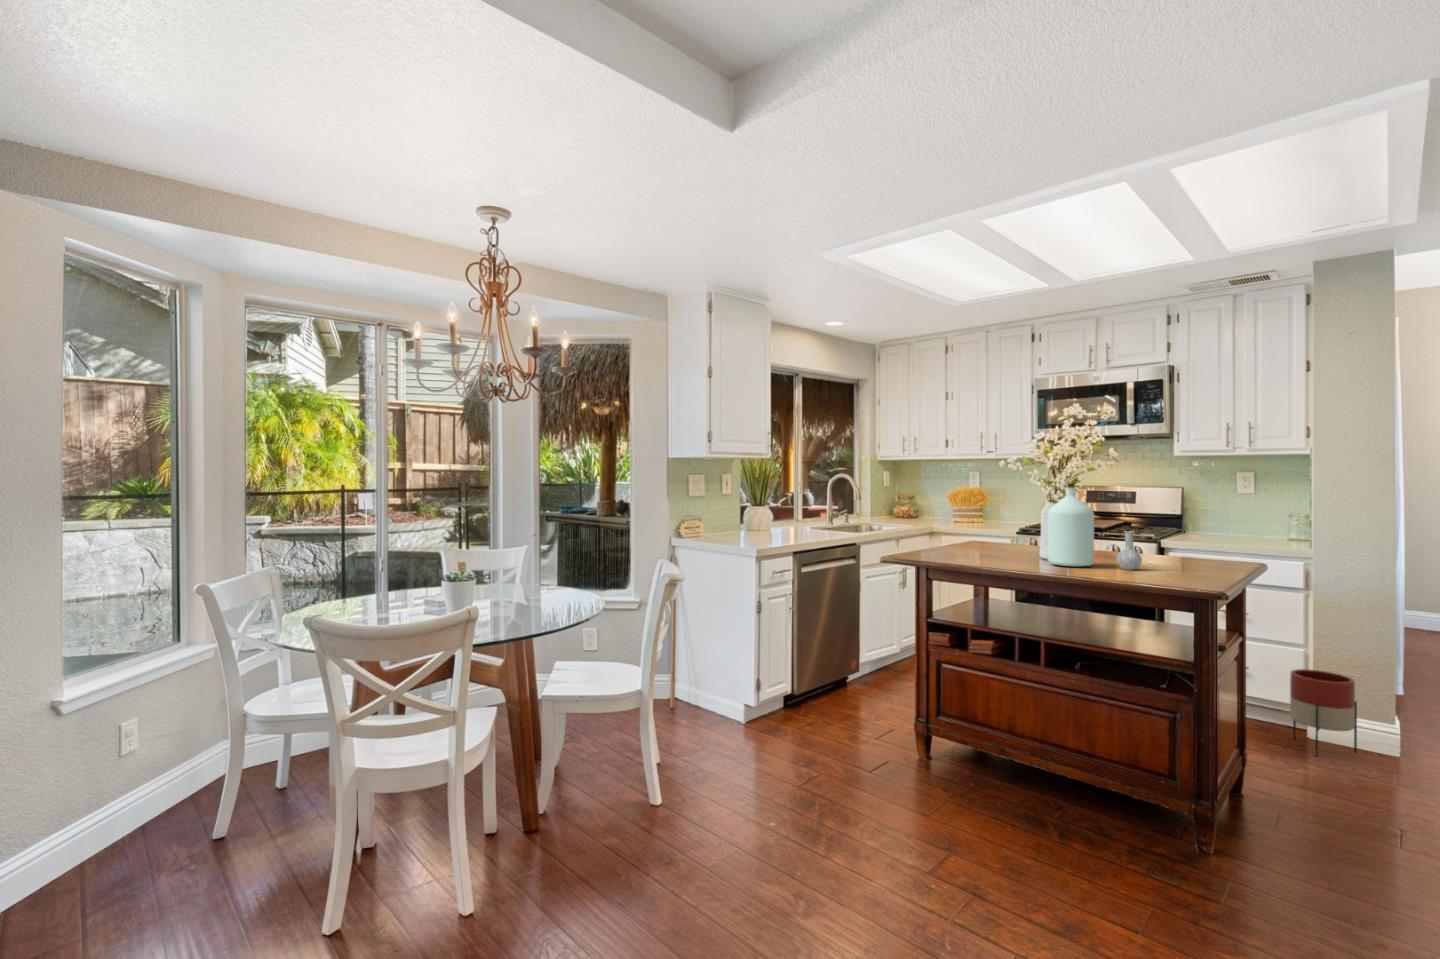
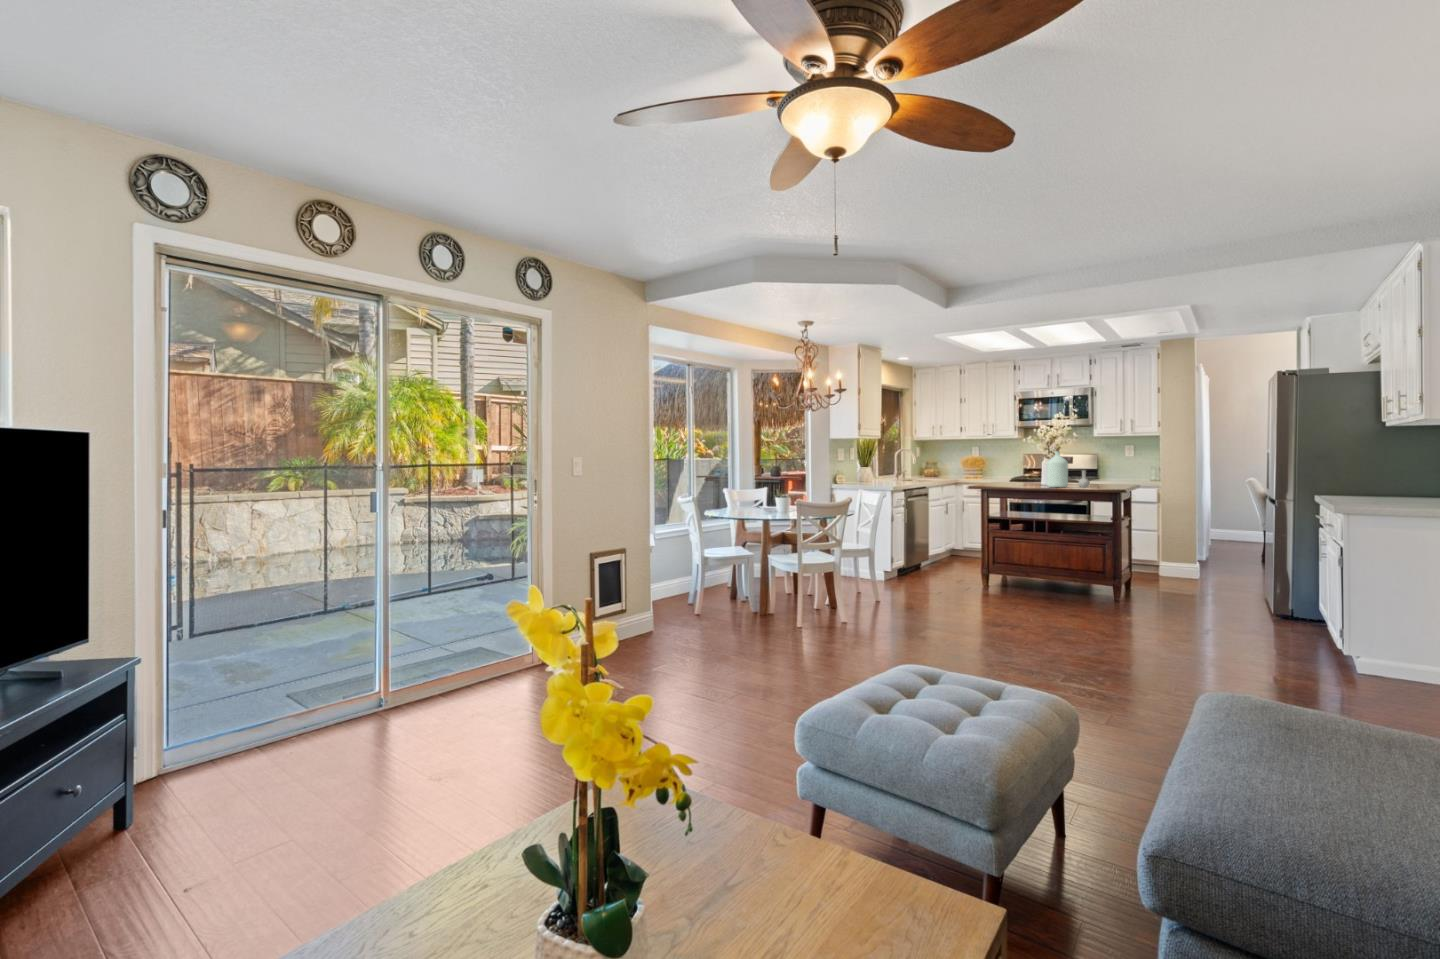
planter: present [1290,669,1357,756] -> none [1151,540,1179,579]

